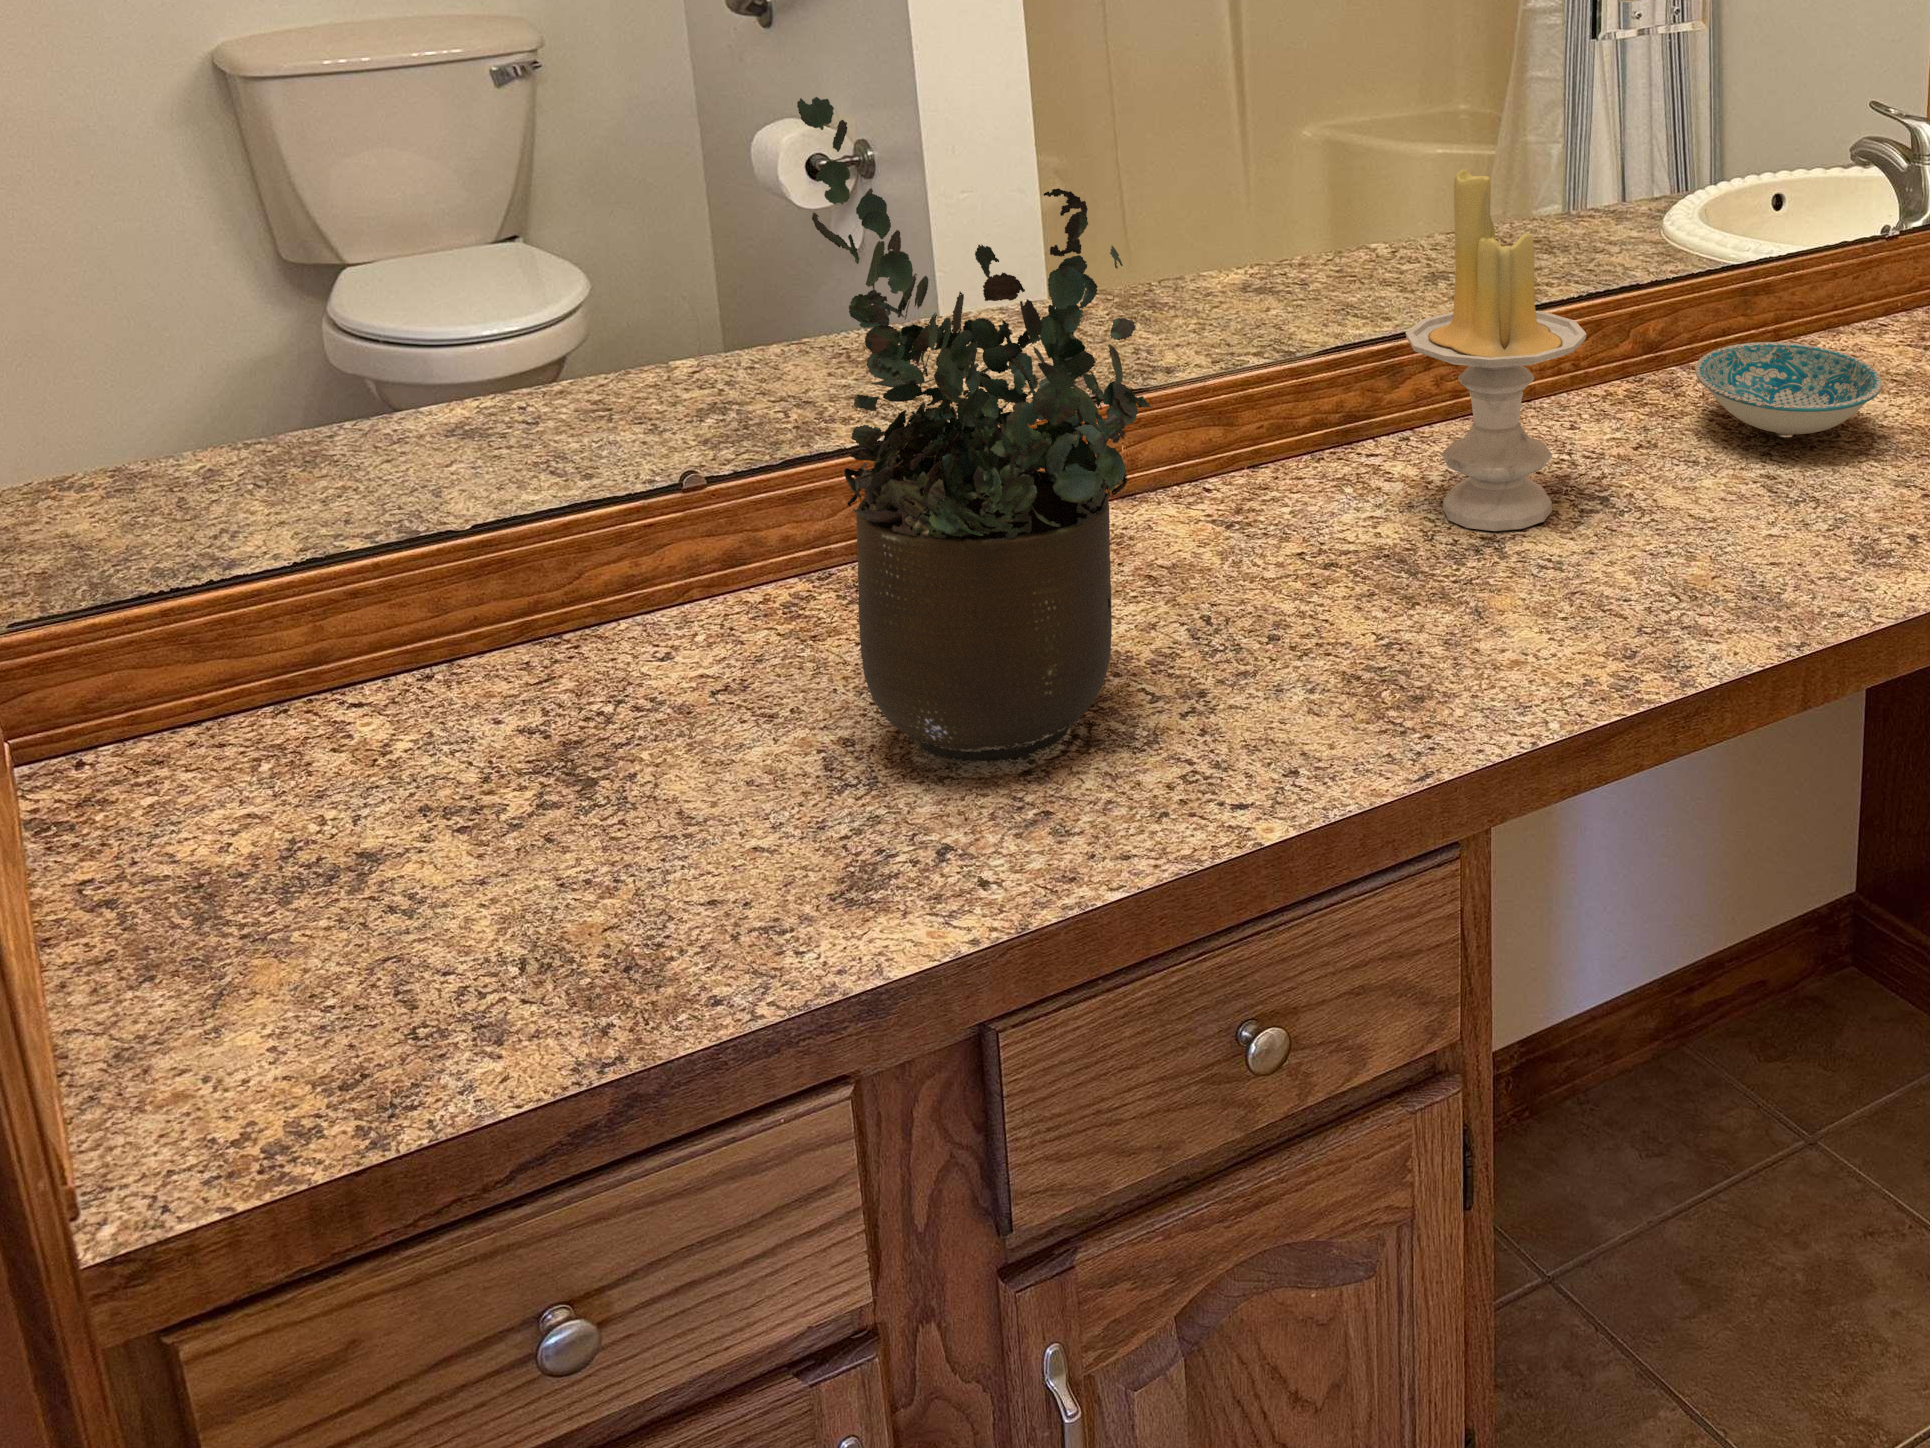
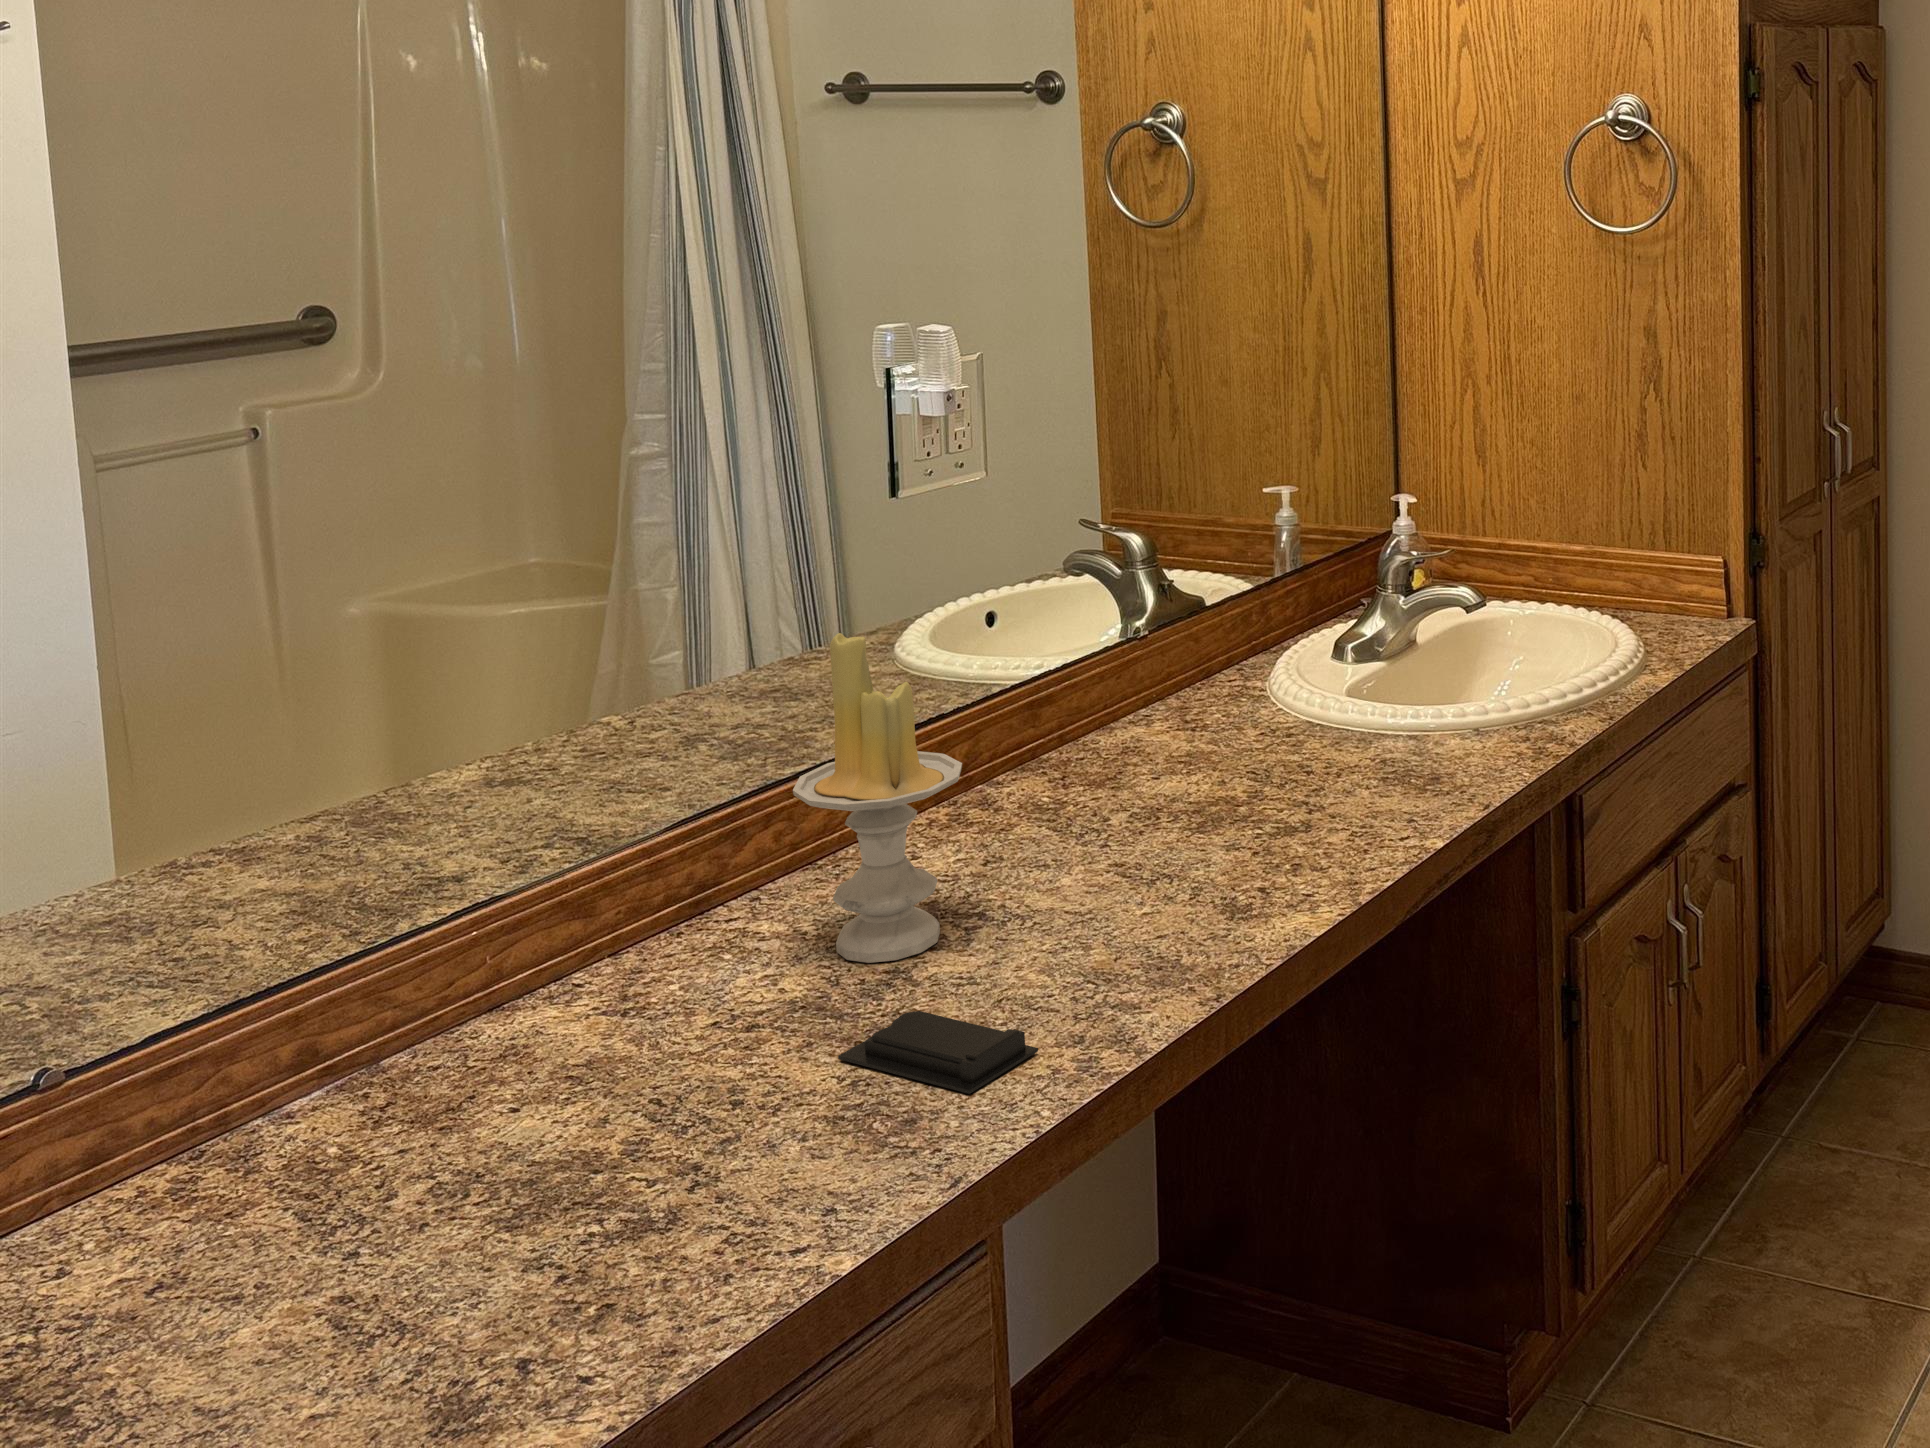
potted plant: present [797,97,1151,762] -> none [256,651,657,1288]
ceramic bowl: present [1695,342,1882,436] -> none [1022,744,1191,827]
soap bar: none [1384,588,1580,689] -> present [838,1011,1038,1094]

